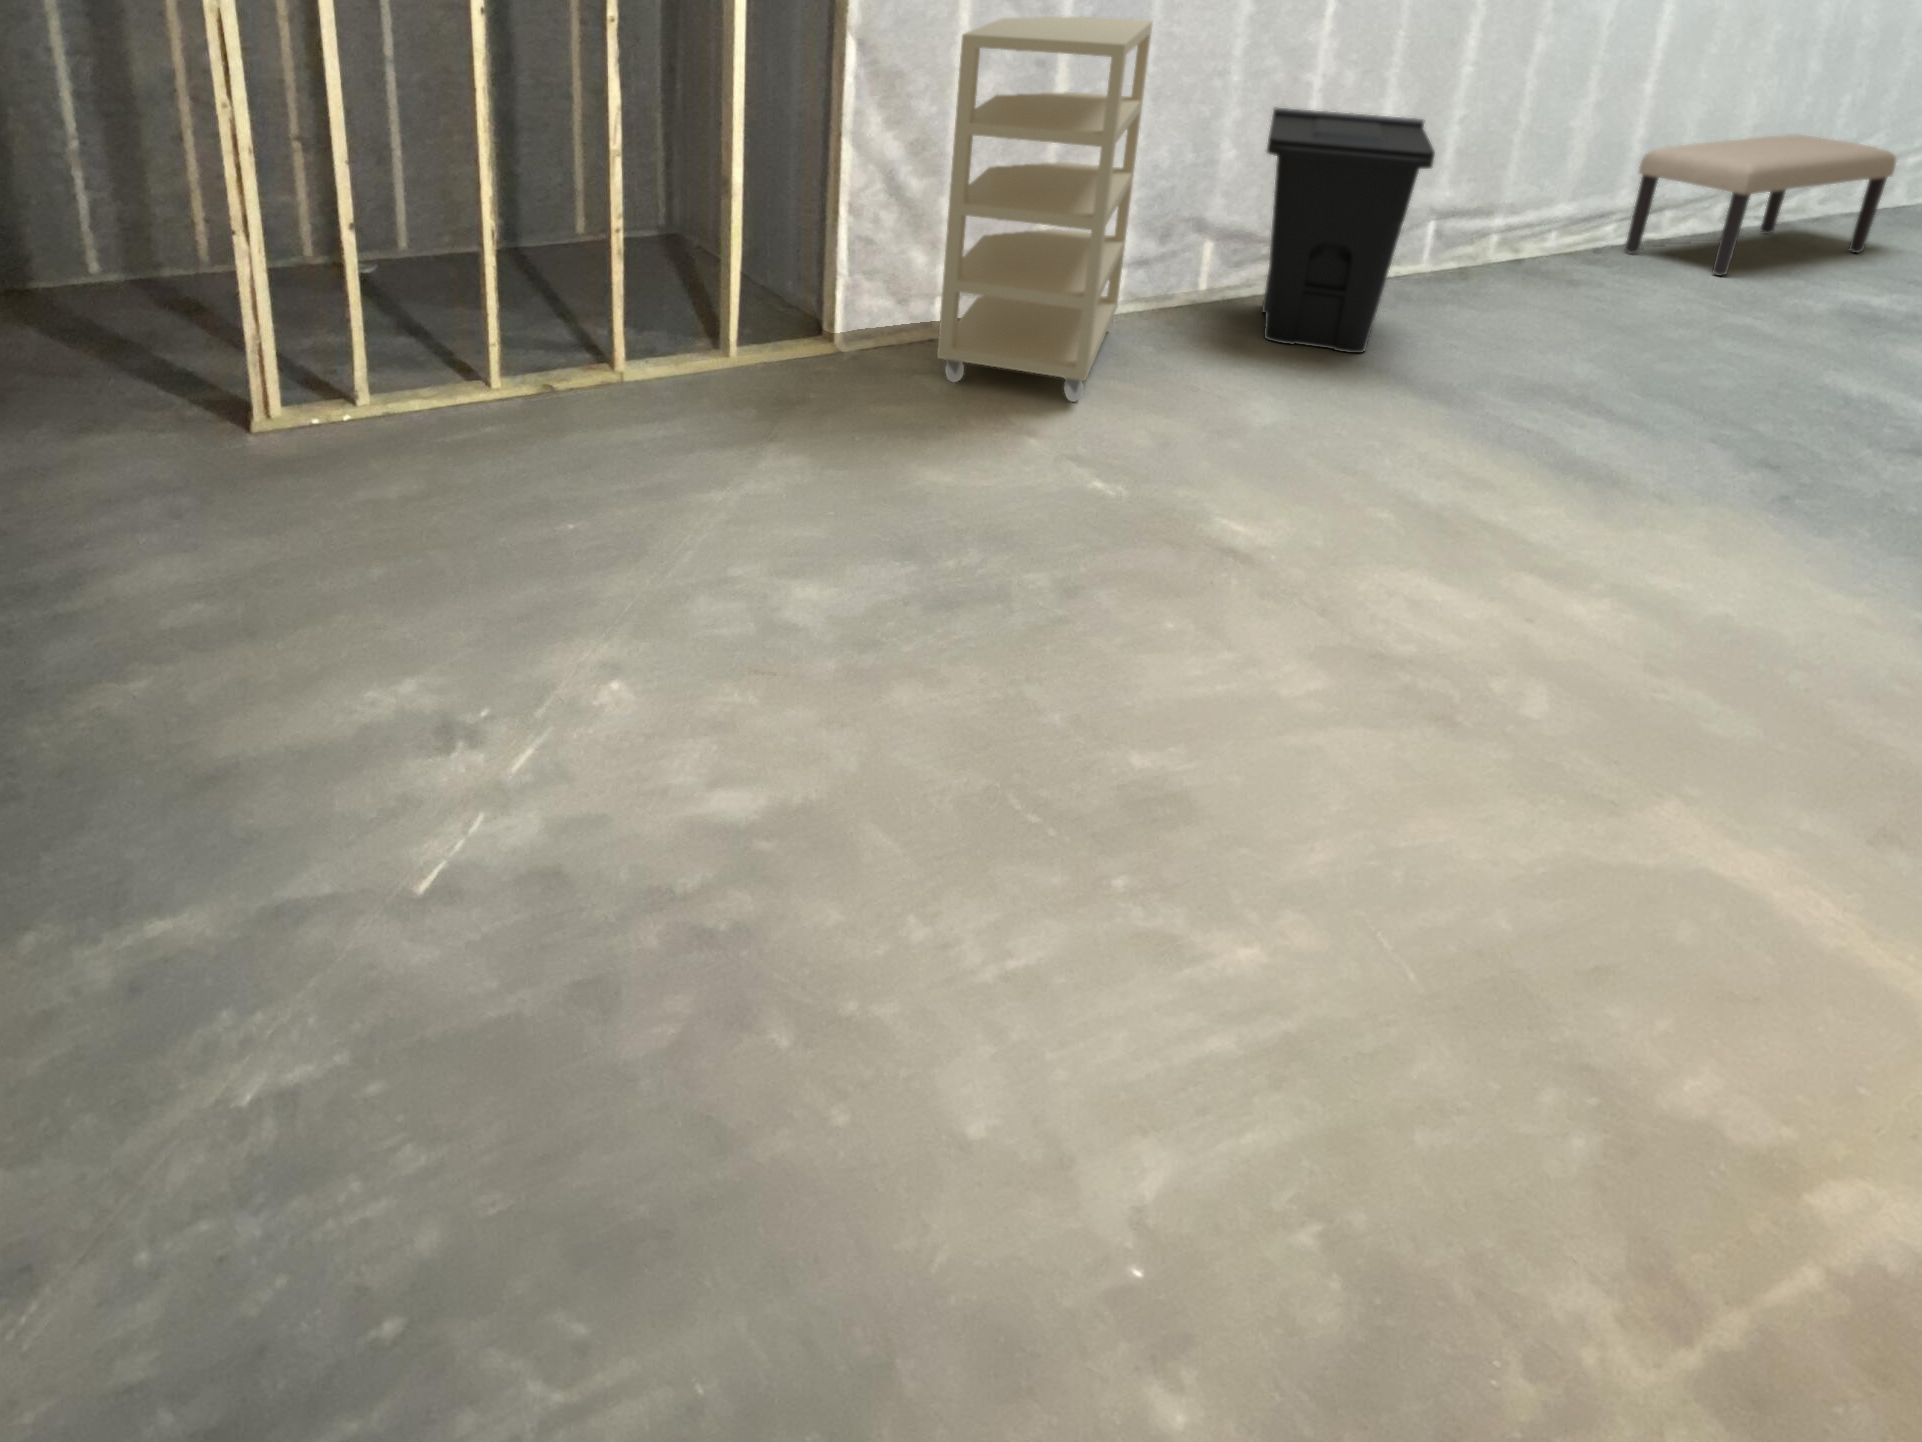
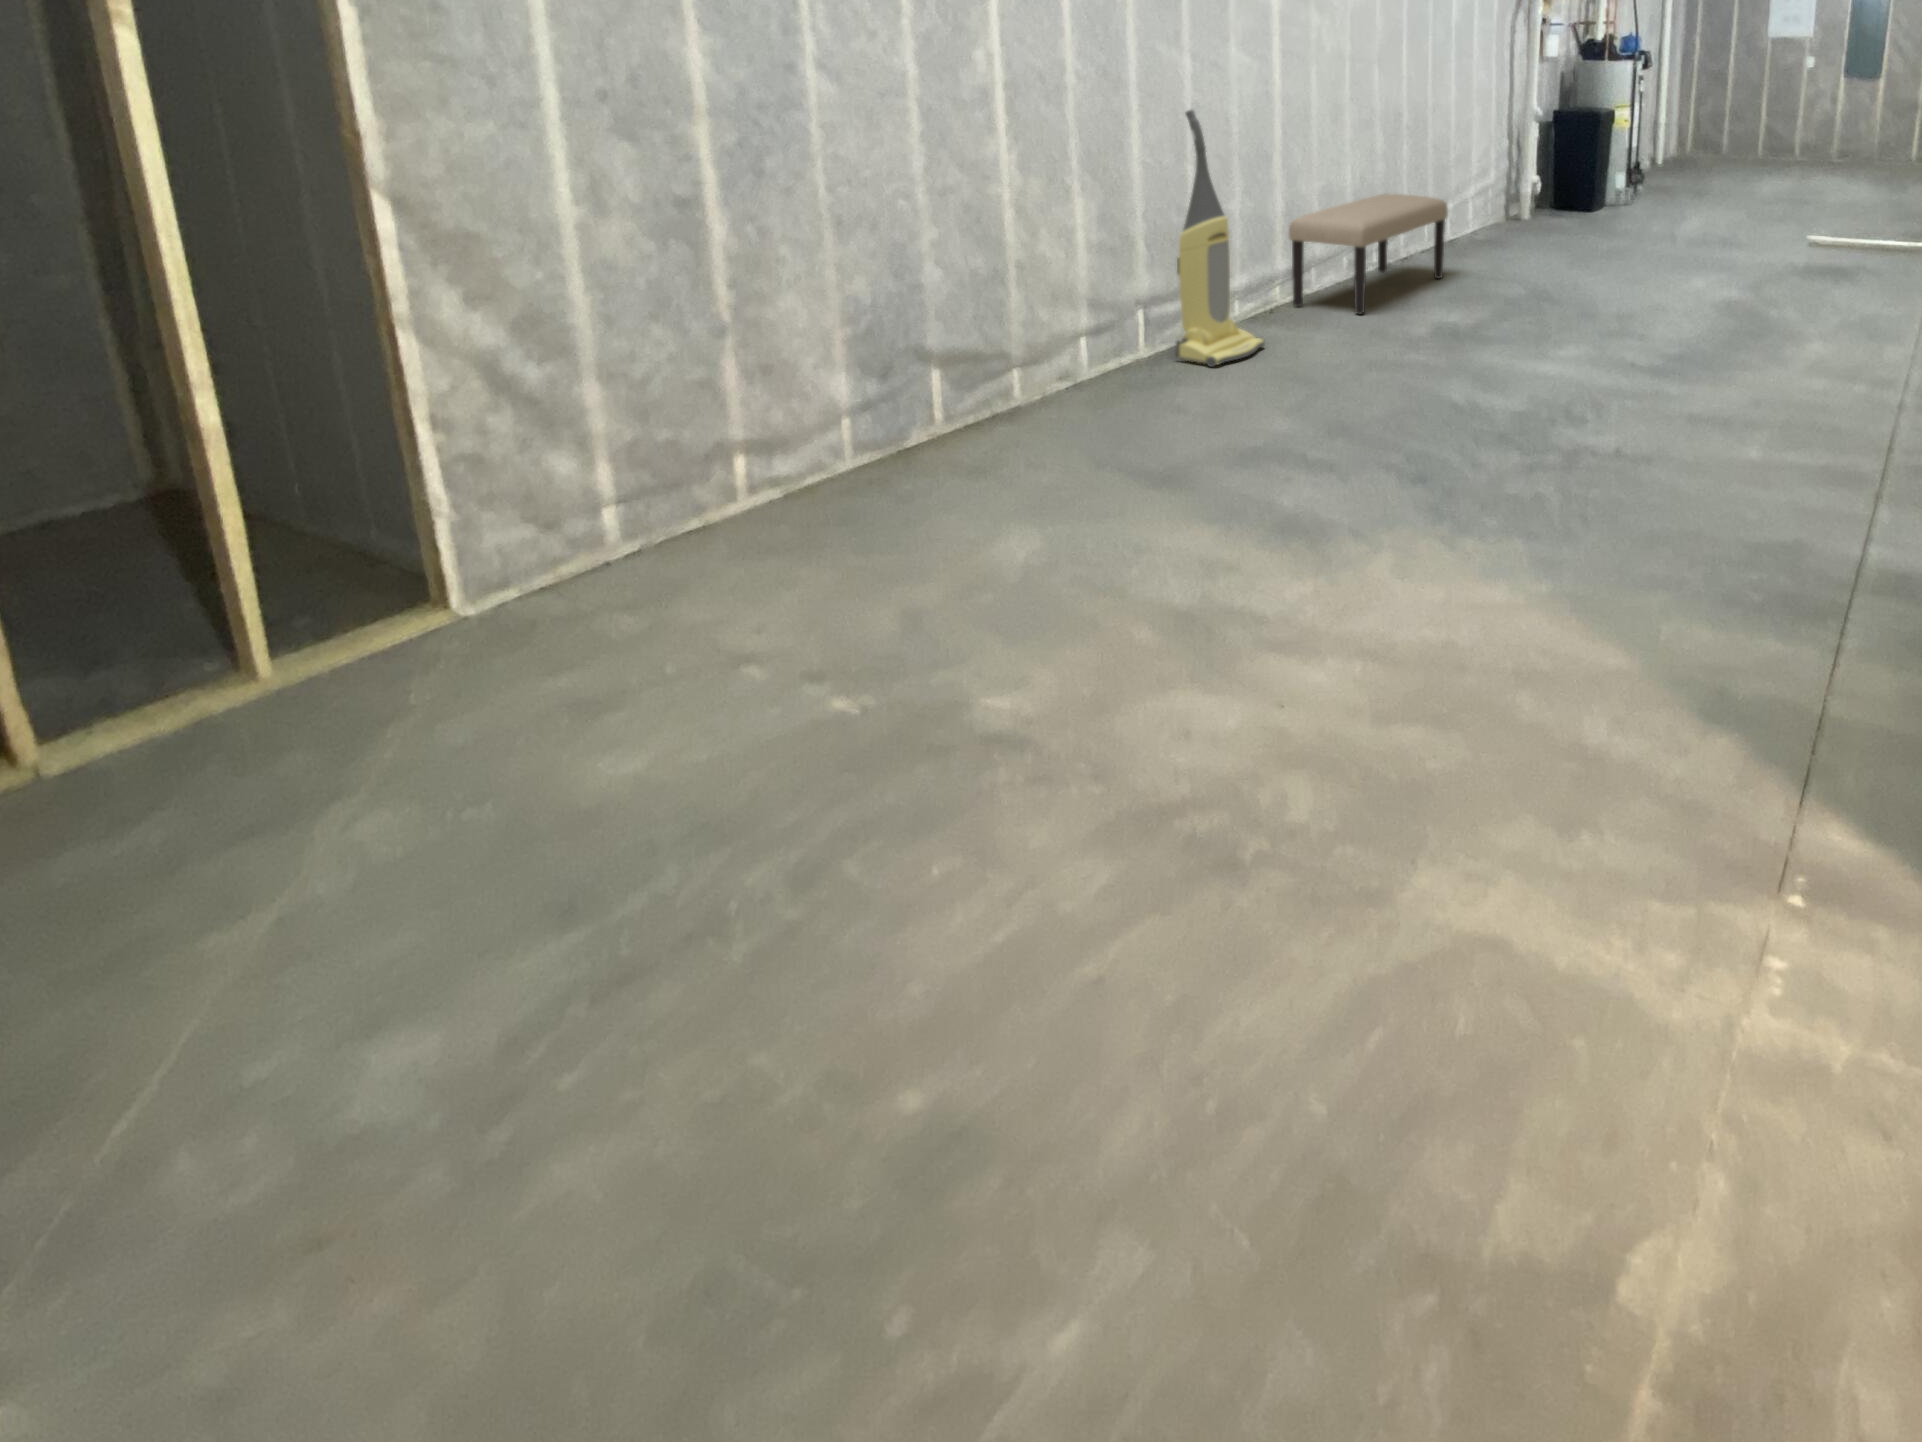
vacuum cleaner: none [1462,10,1578,297] -> present [1176,110,1265,367]
shelving unit: present [937,17,1152,402] -> none [540,148,842,616]
trash can: present [1262,108,1435,353] -> none [964,219,1121,462]

